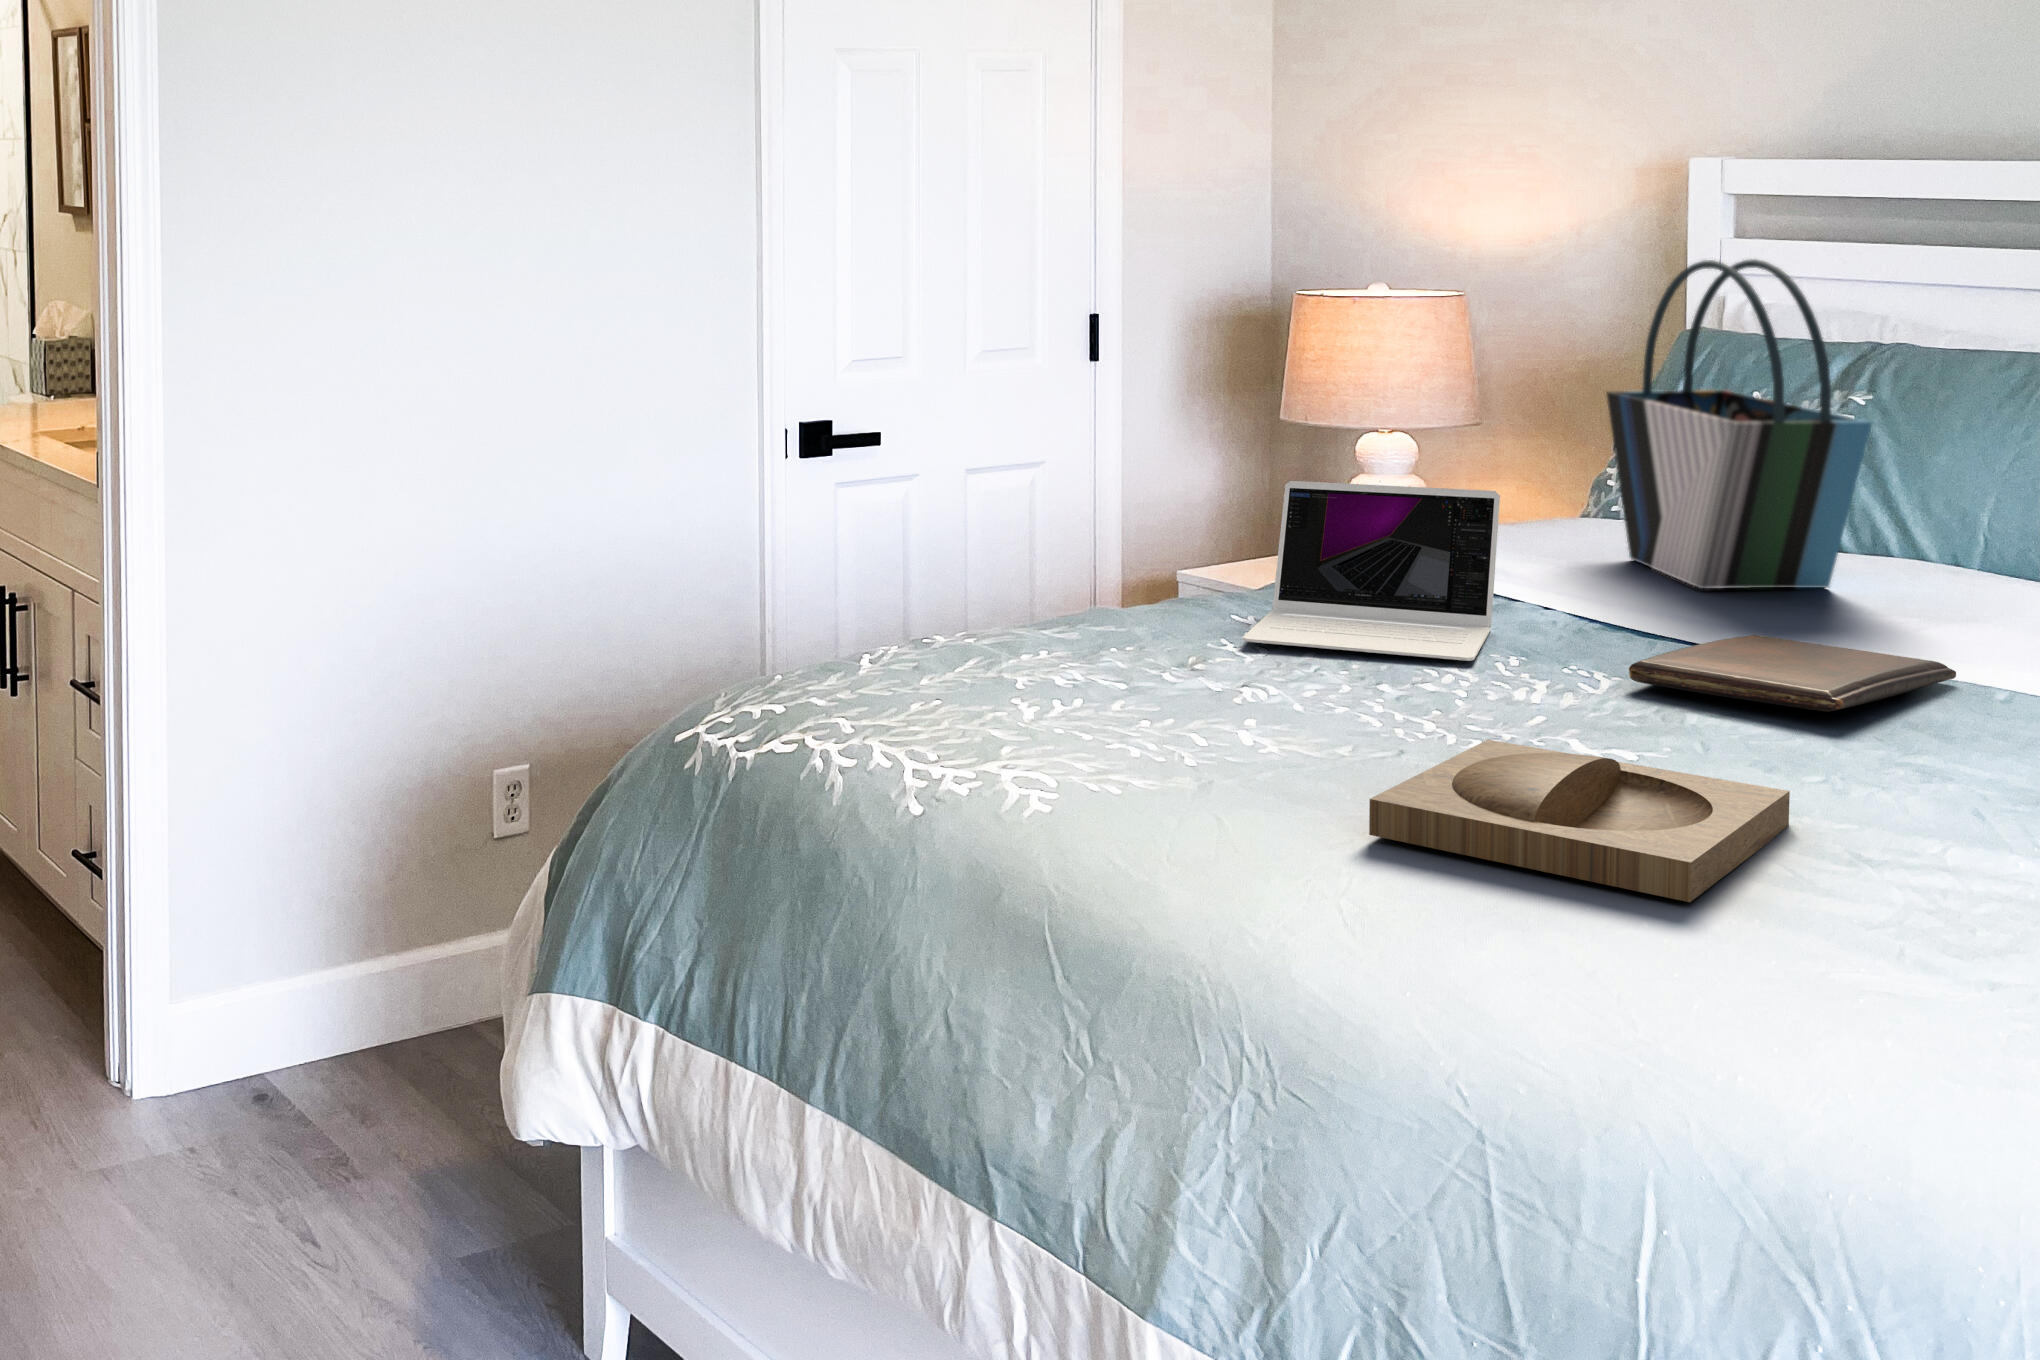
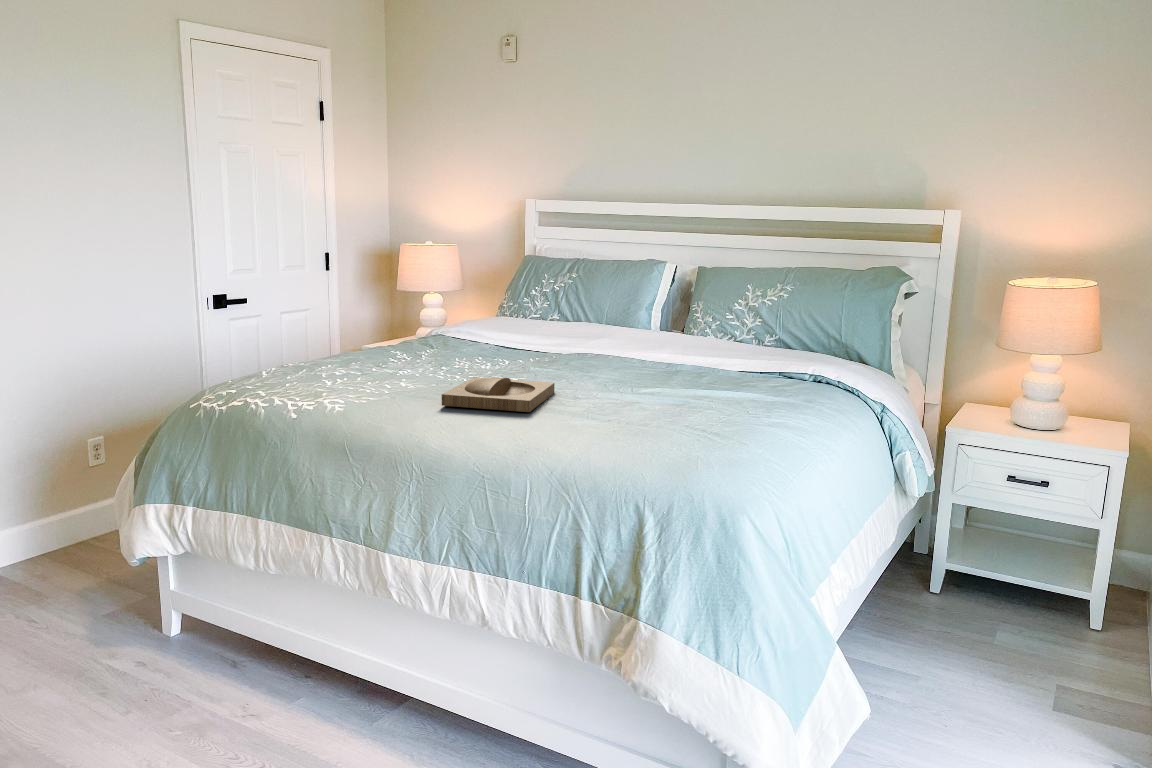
tote bag: present [1607,259,1872,589] -> none [503,231,577,336]
laptop: present [1243,481,1500,661] -> none [395,303,473,359]
book: present [1629,635,1956,712] -> none [512,346,597,364]

